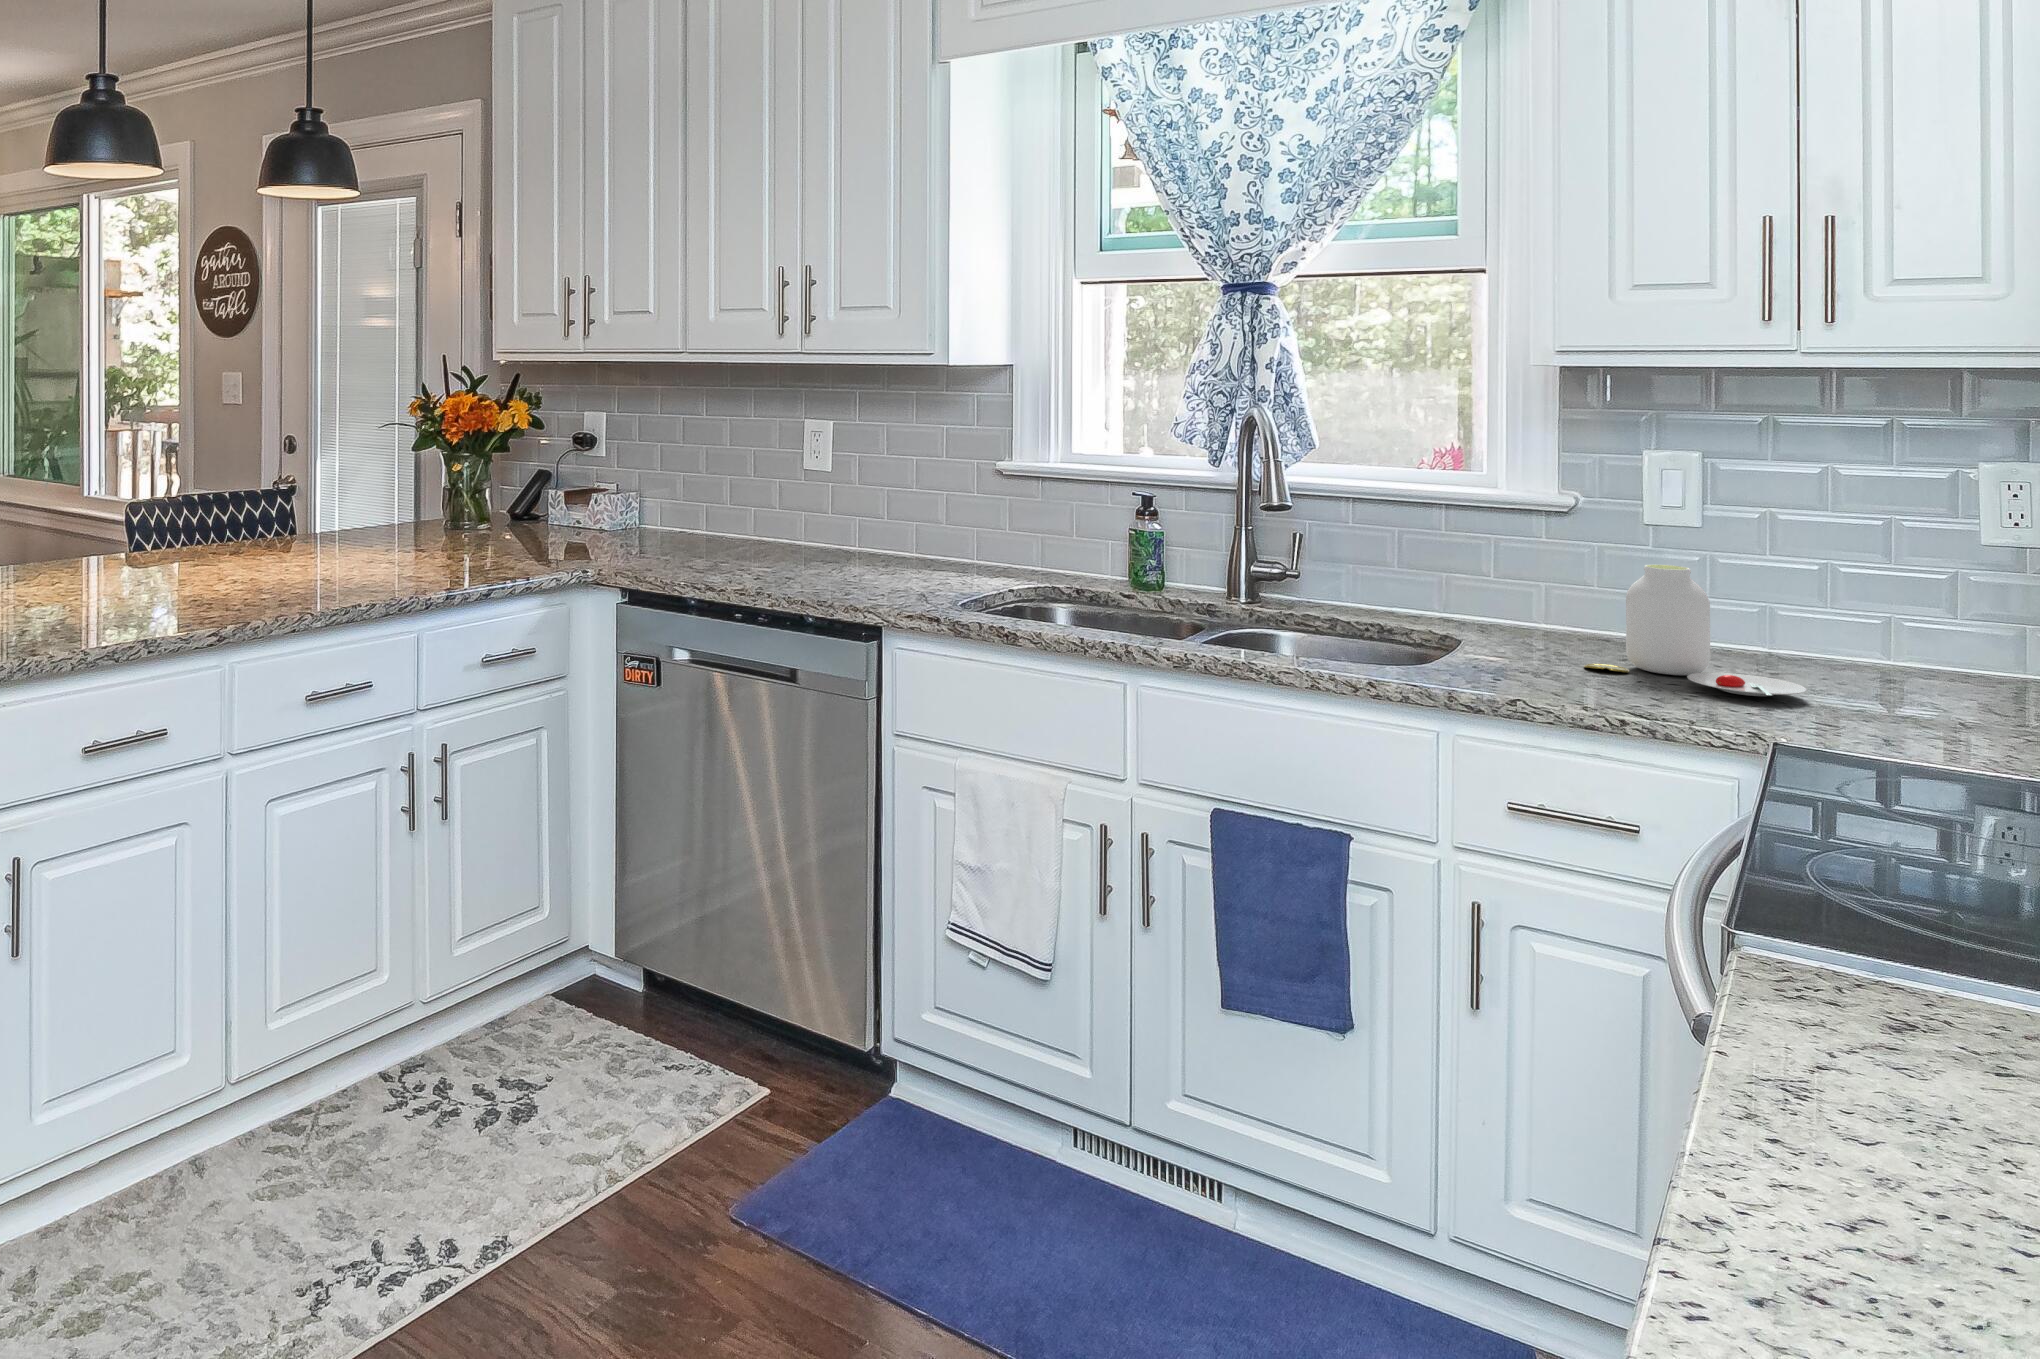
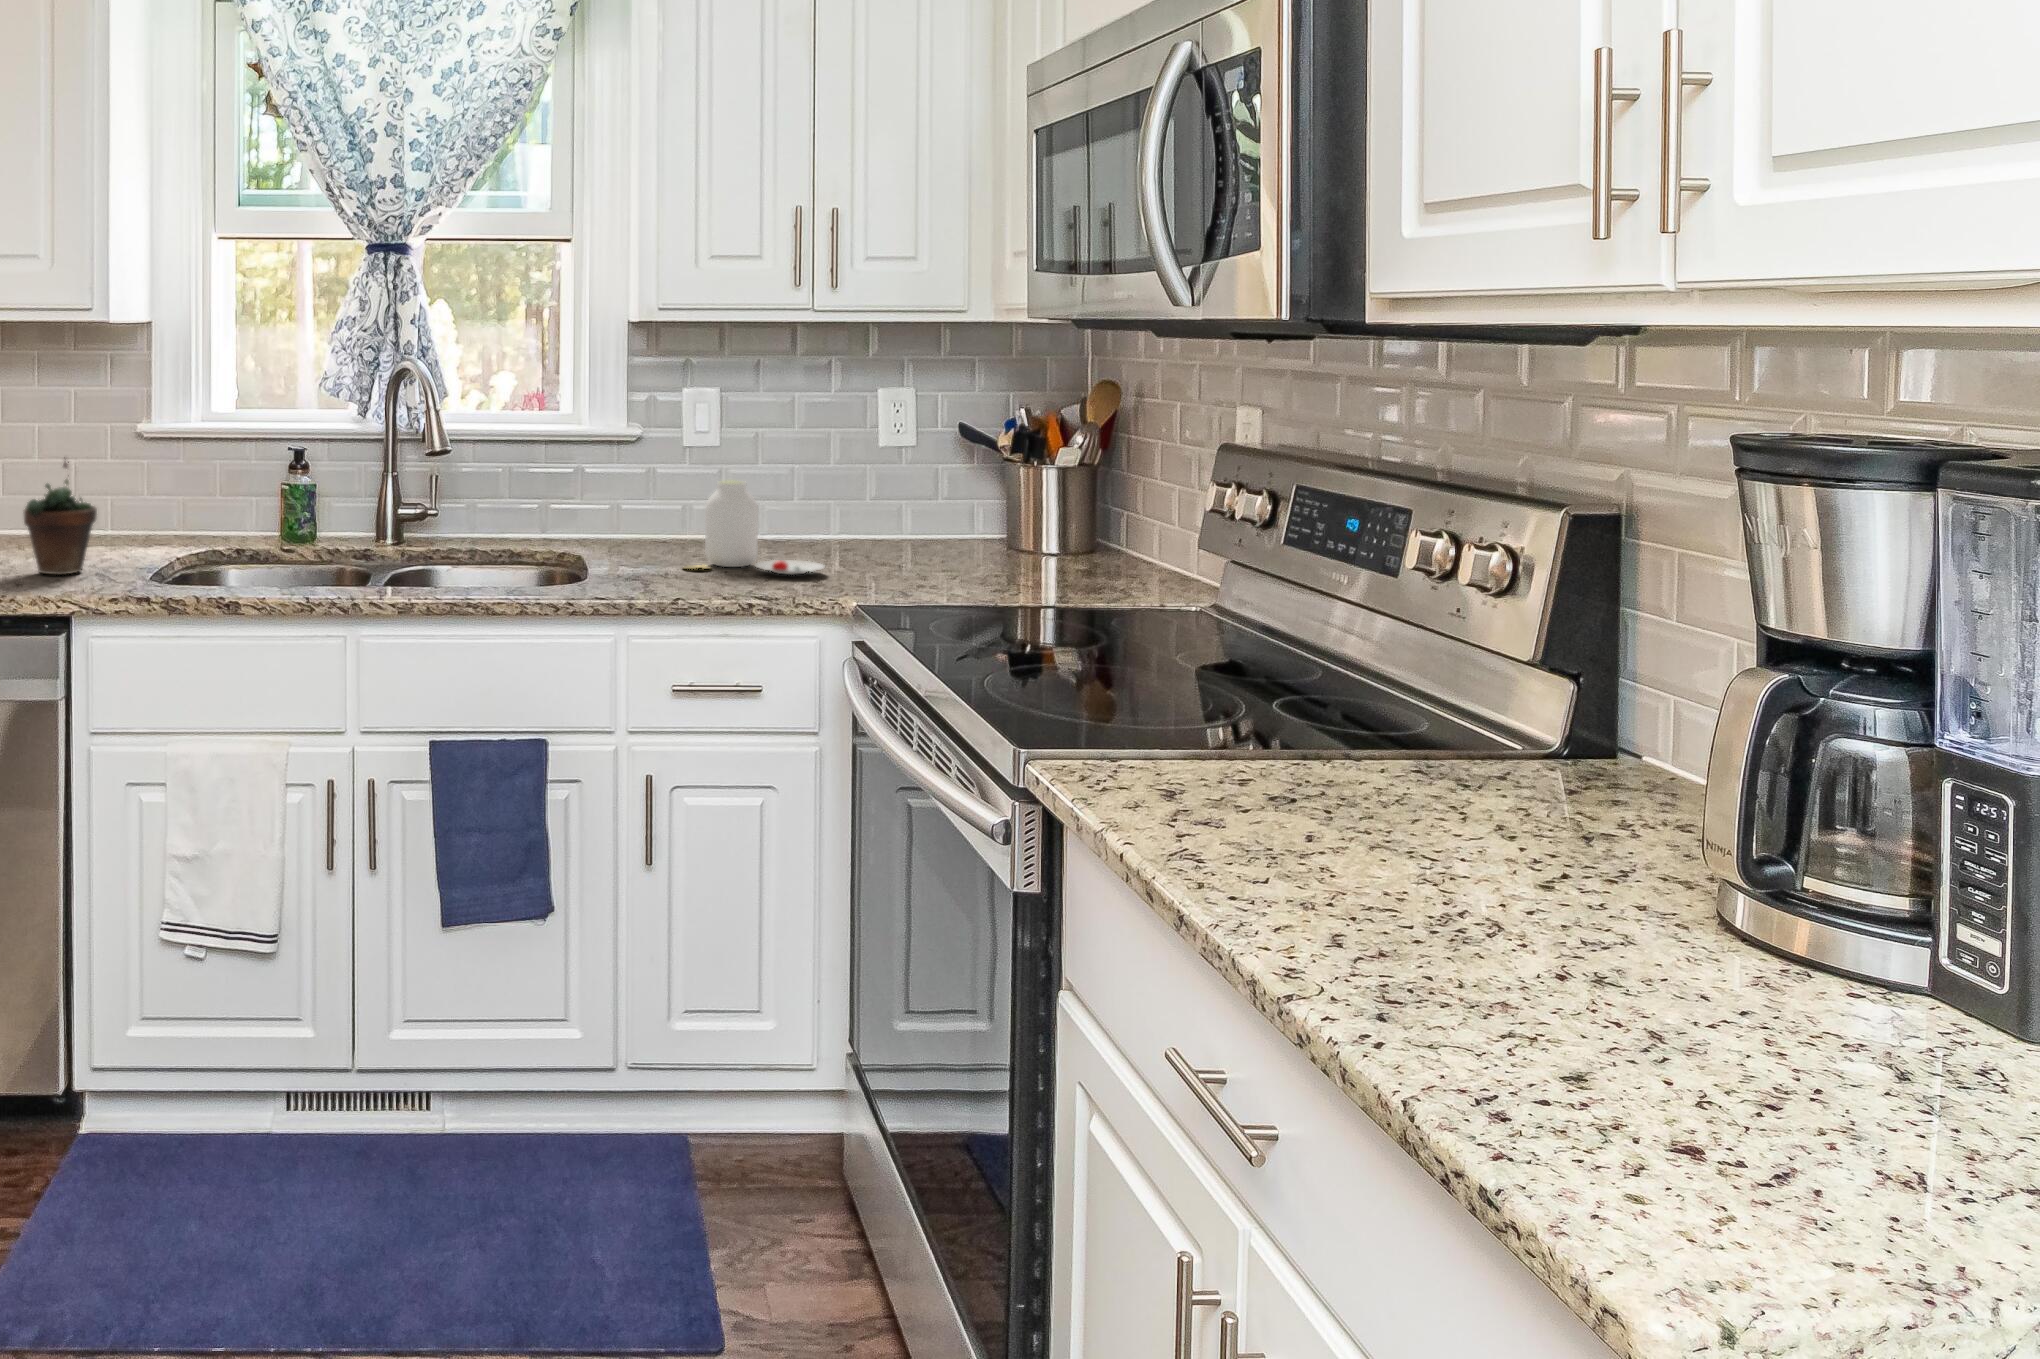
succulent plant: none [860,486,926,591] -> present [24,457,97,575]

